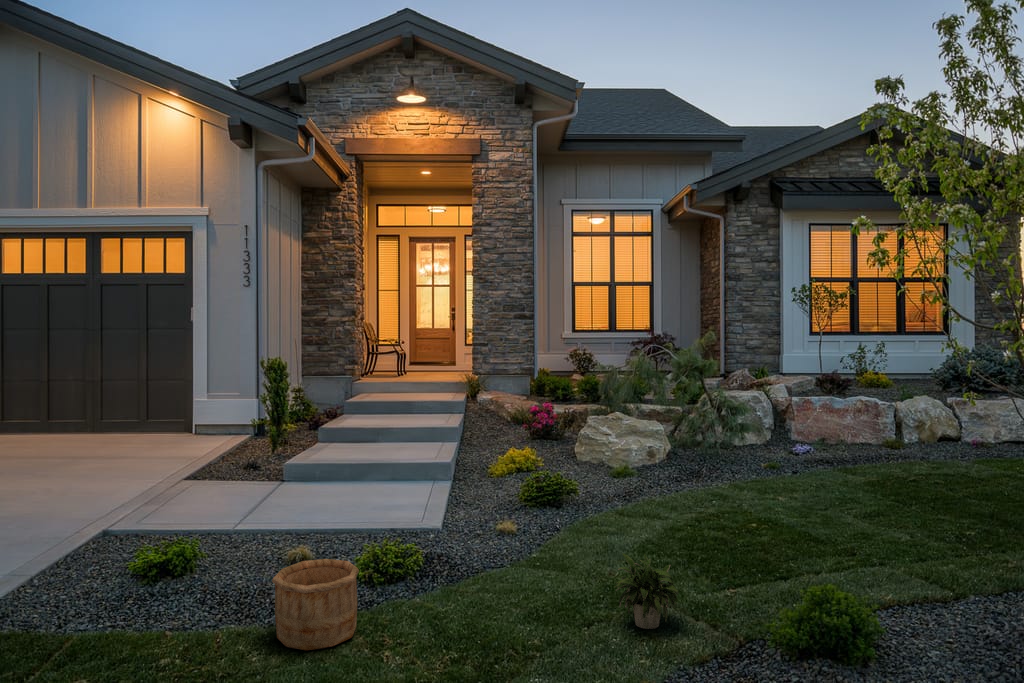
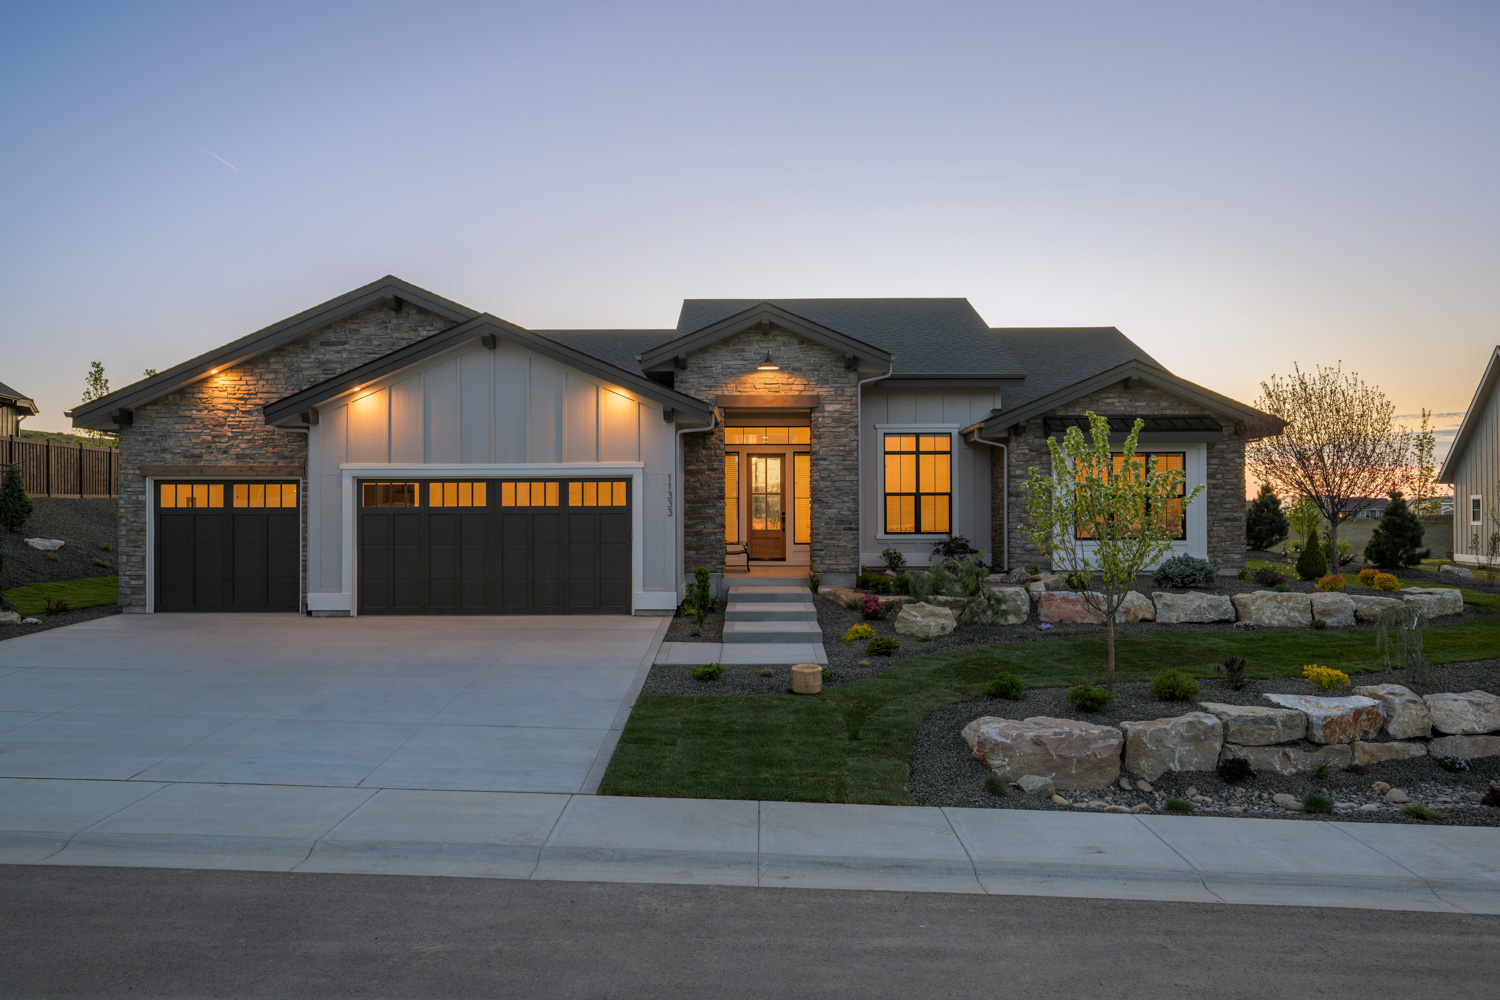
potted plant: present [614,553,679,629] -> none [919,663,945,690]

